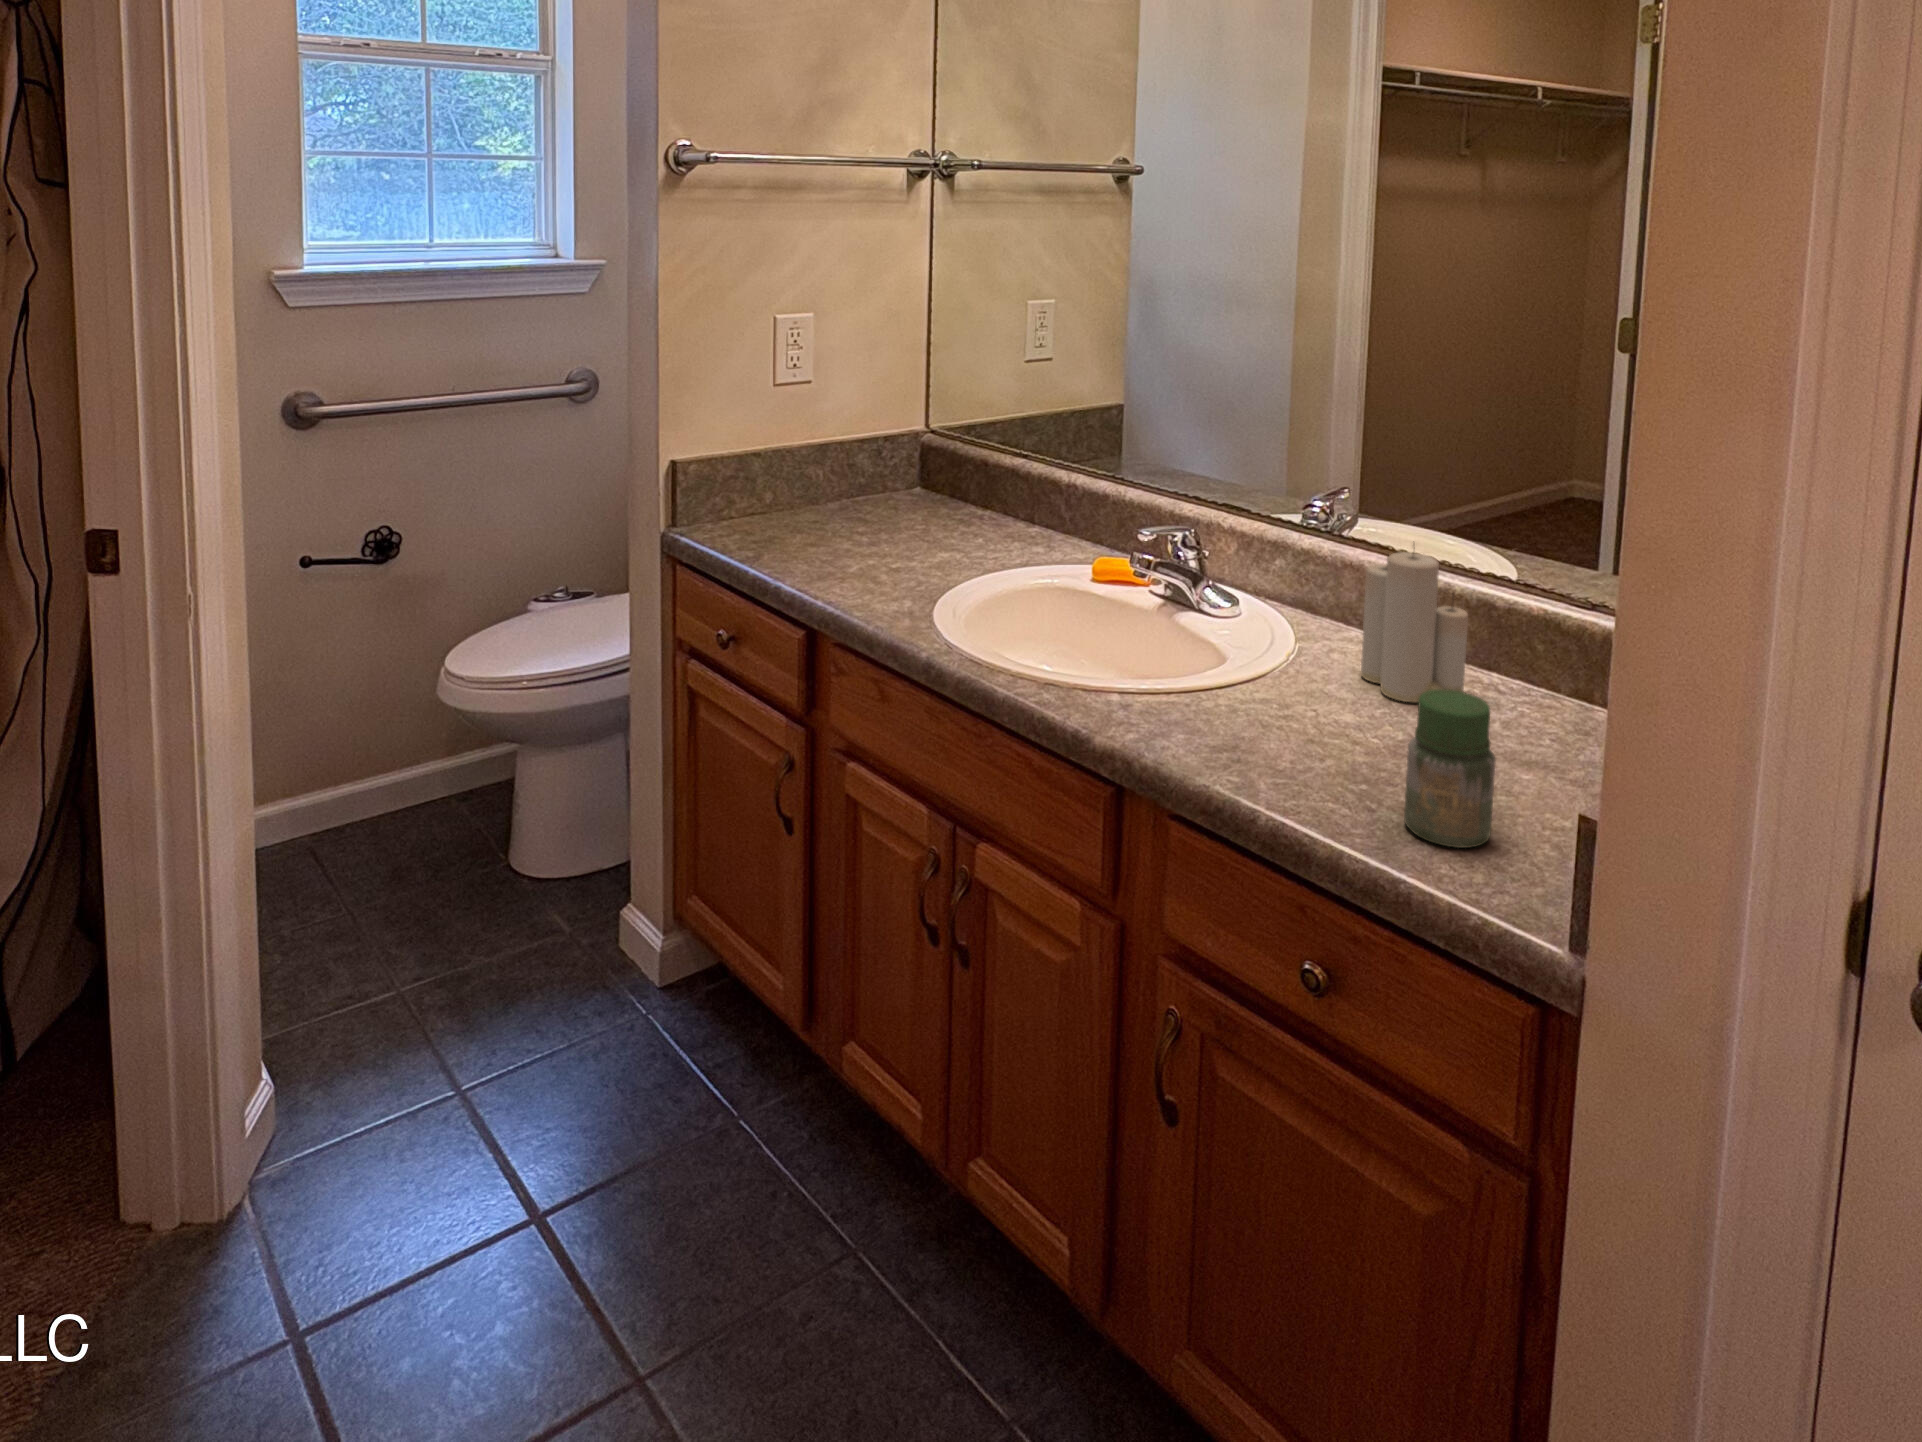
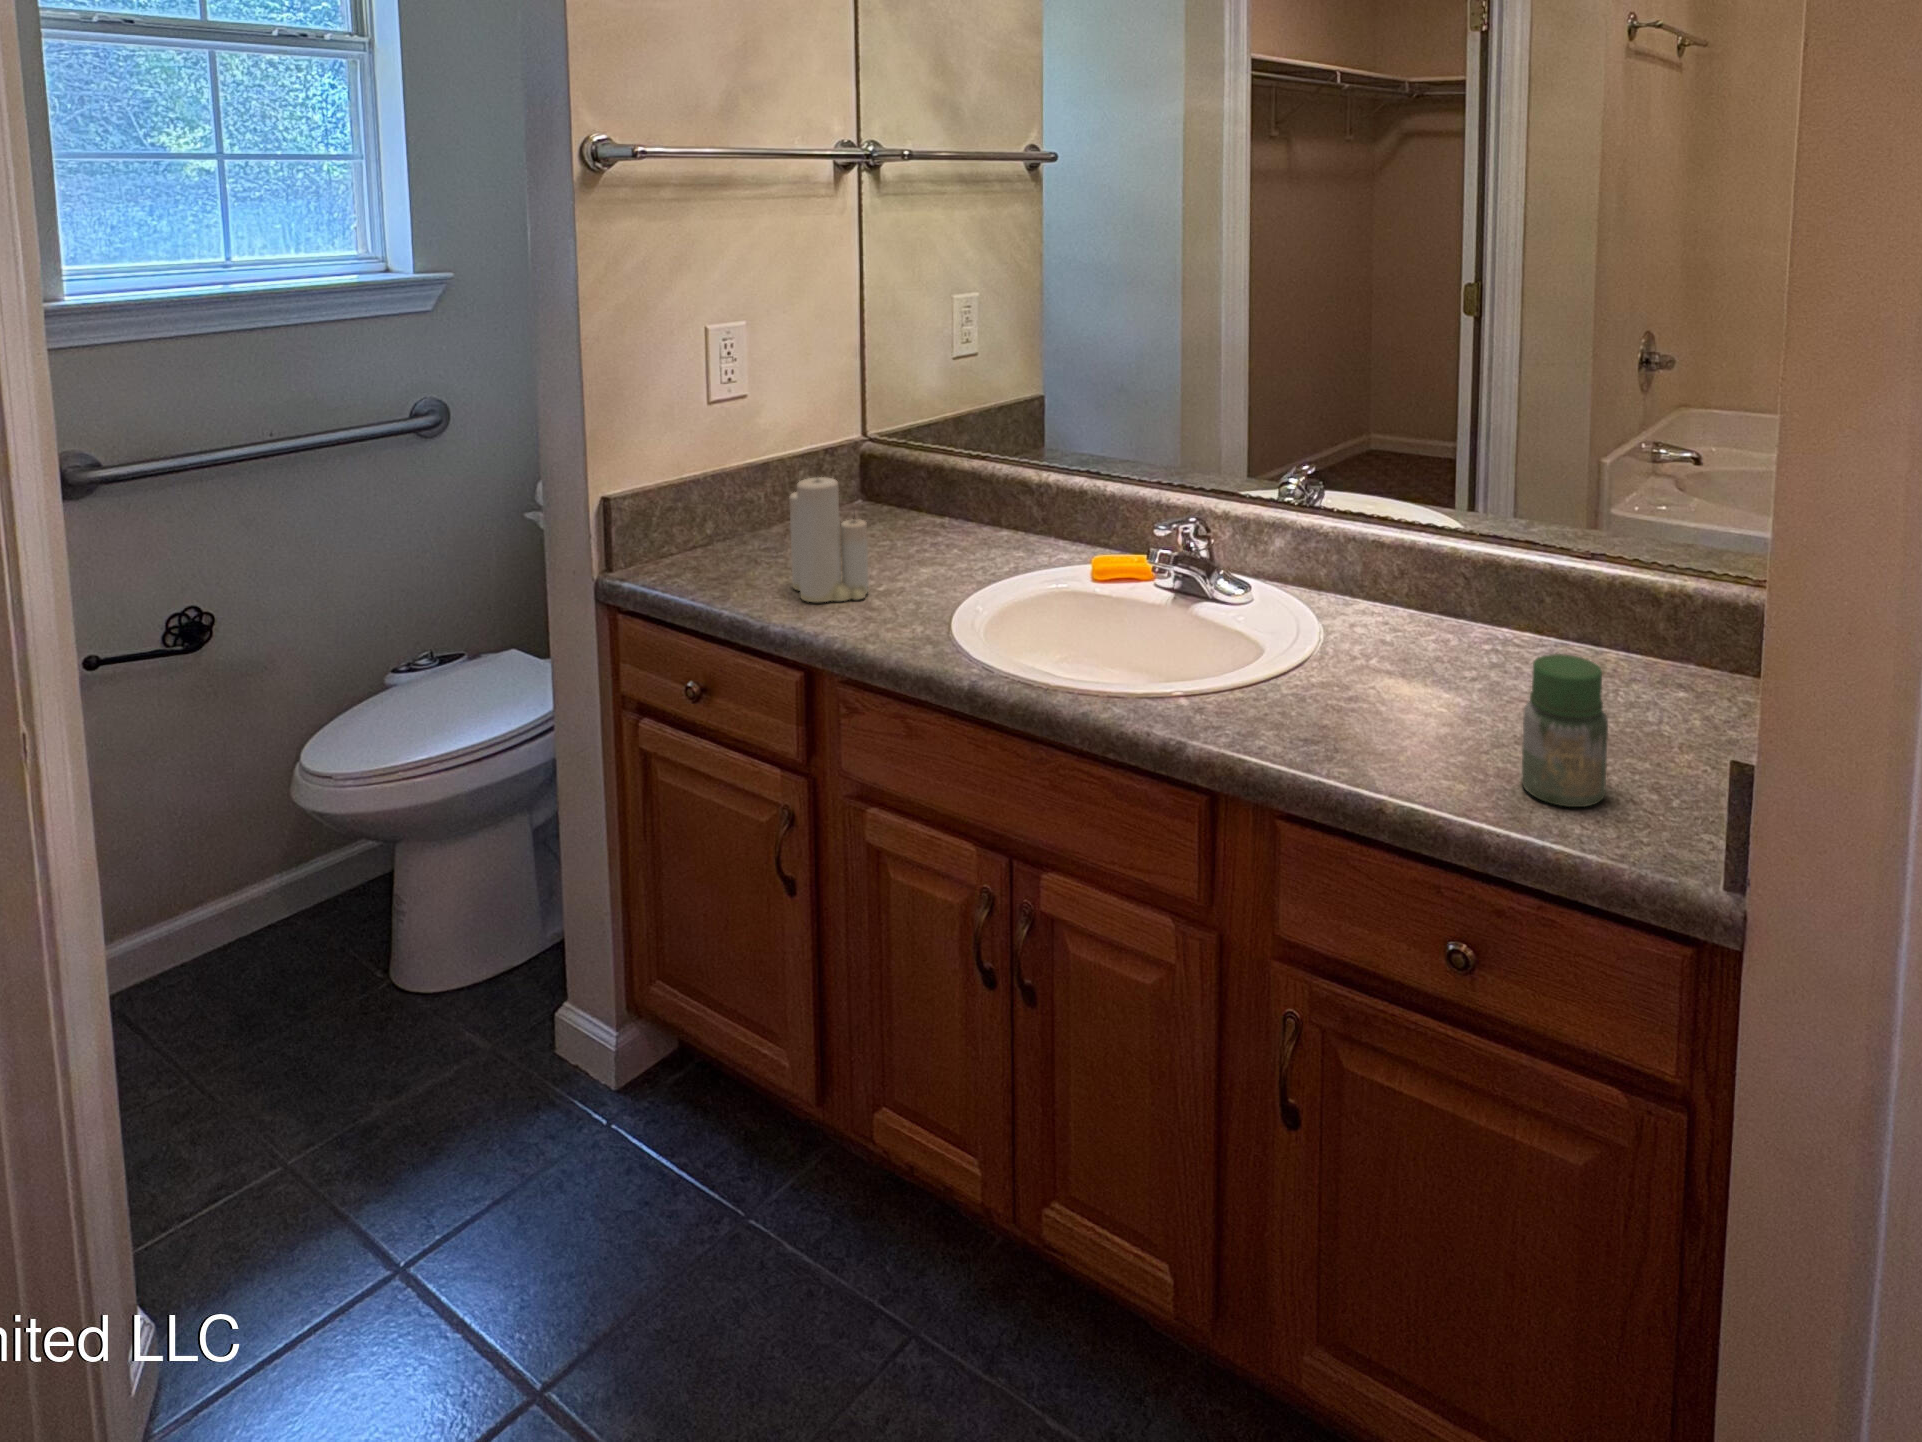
candle: present [1361,552,1468,702] -> present [789,477,869,602]

